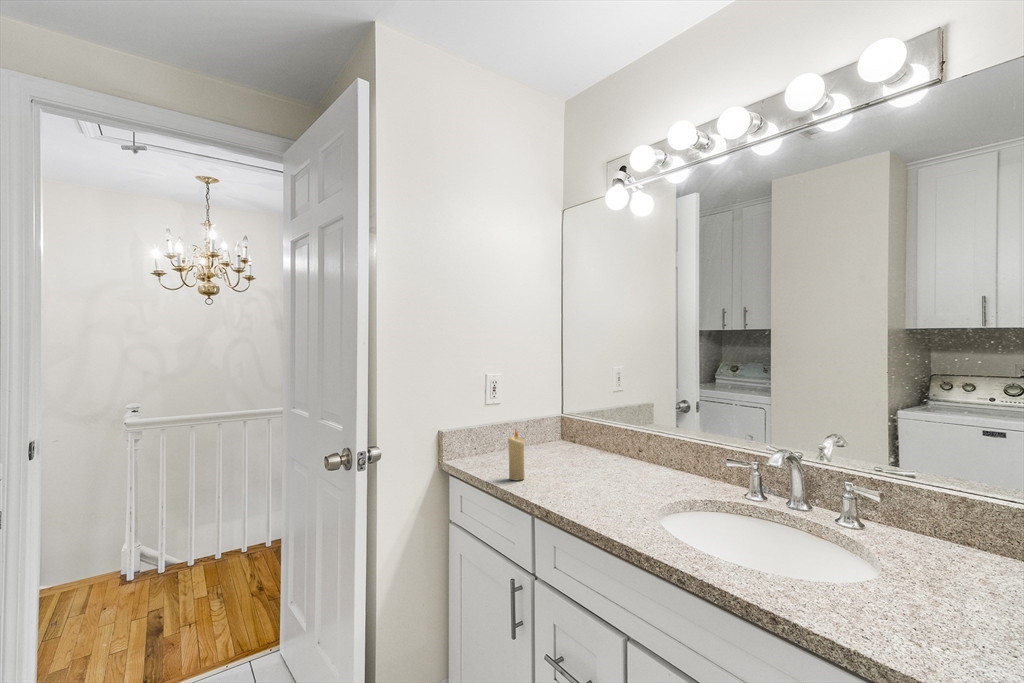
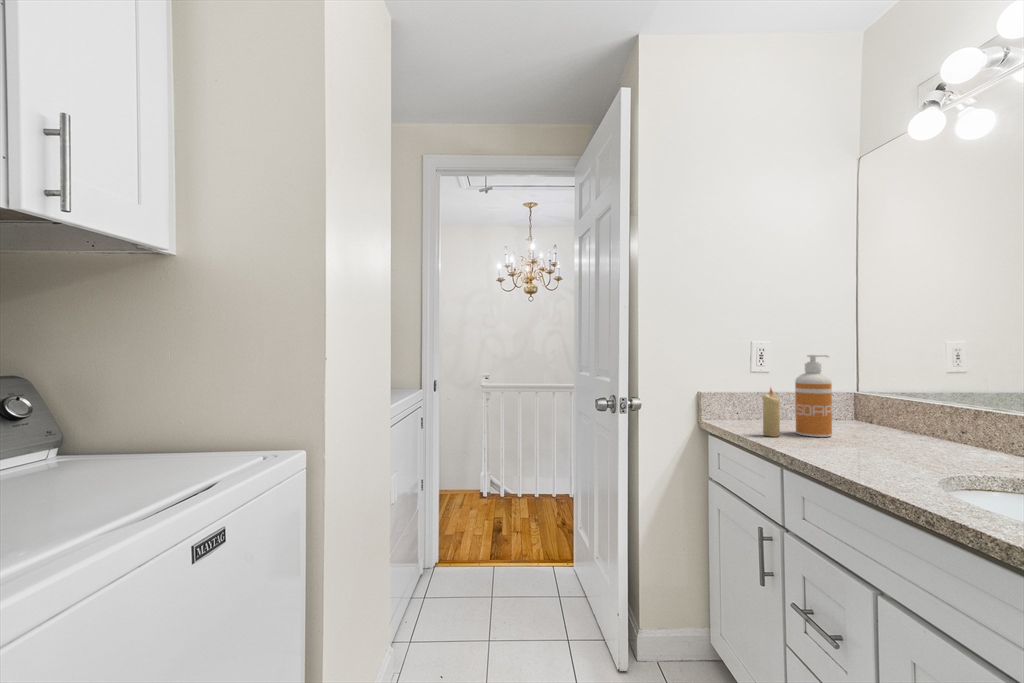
soap dispenser: none [535,392,567,474] -> present [795,355,832,437]

